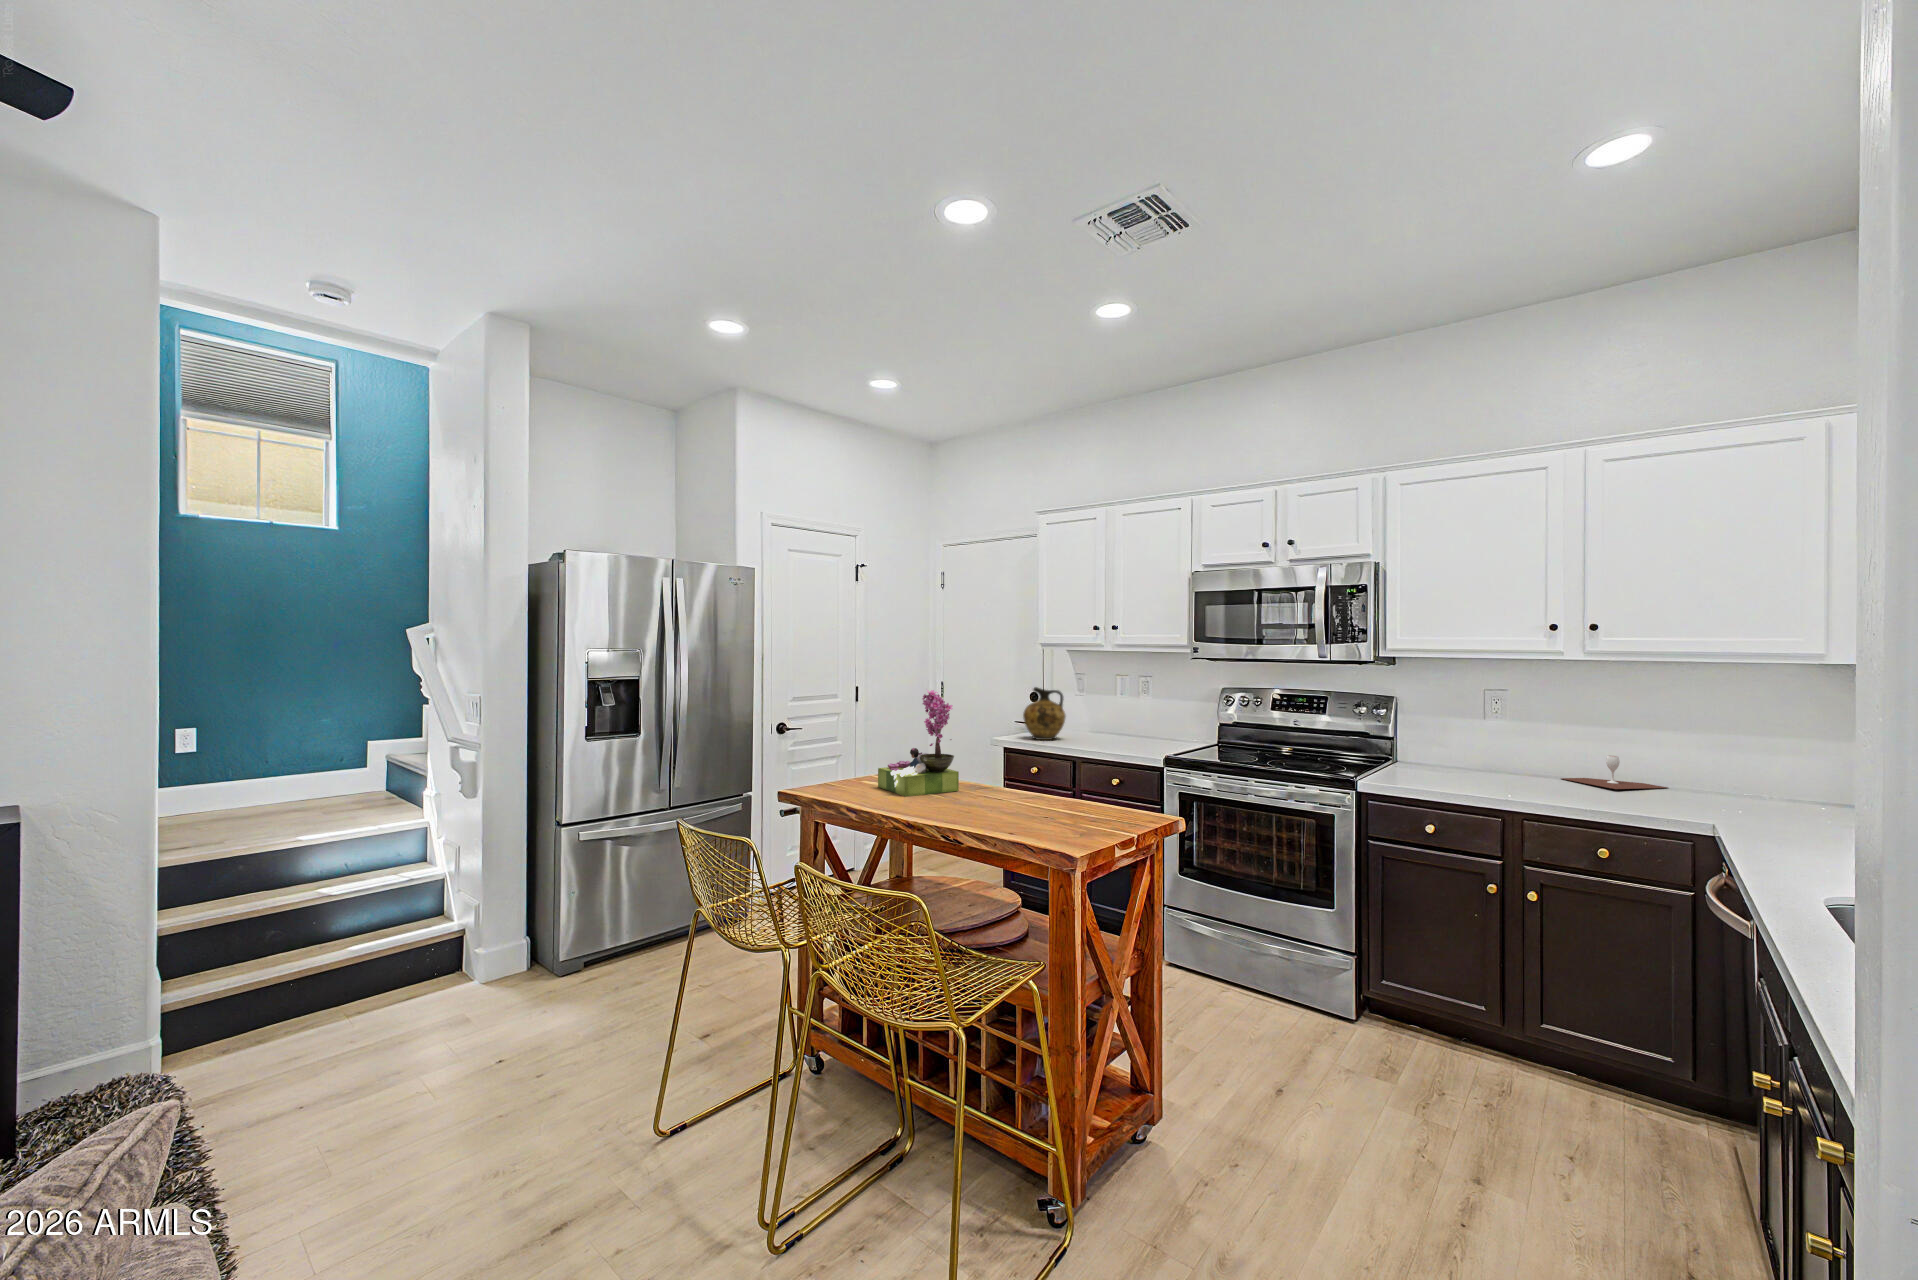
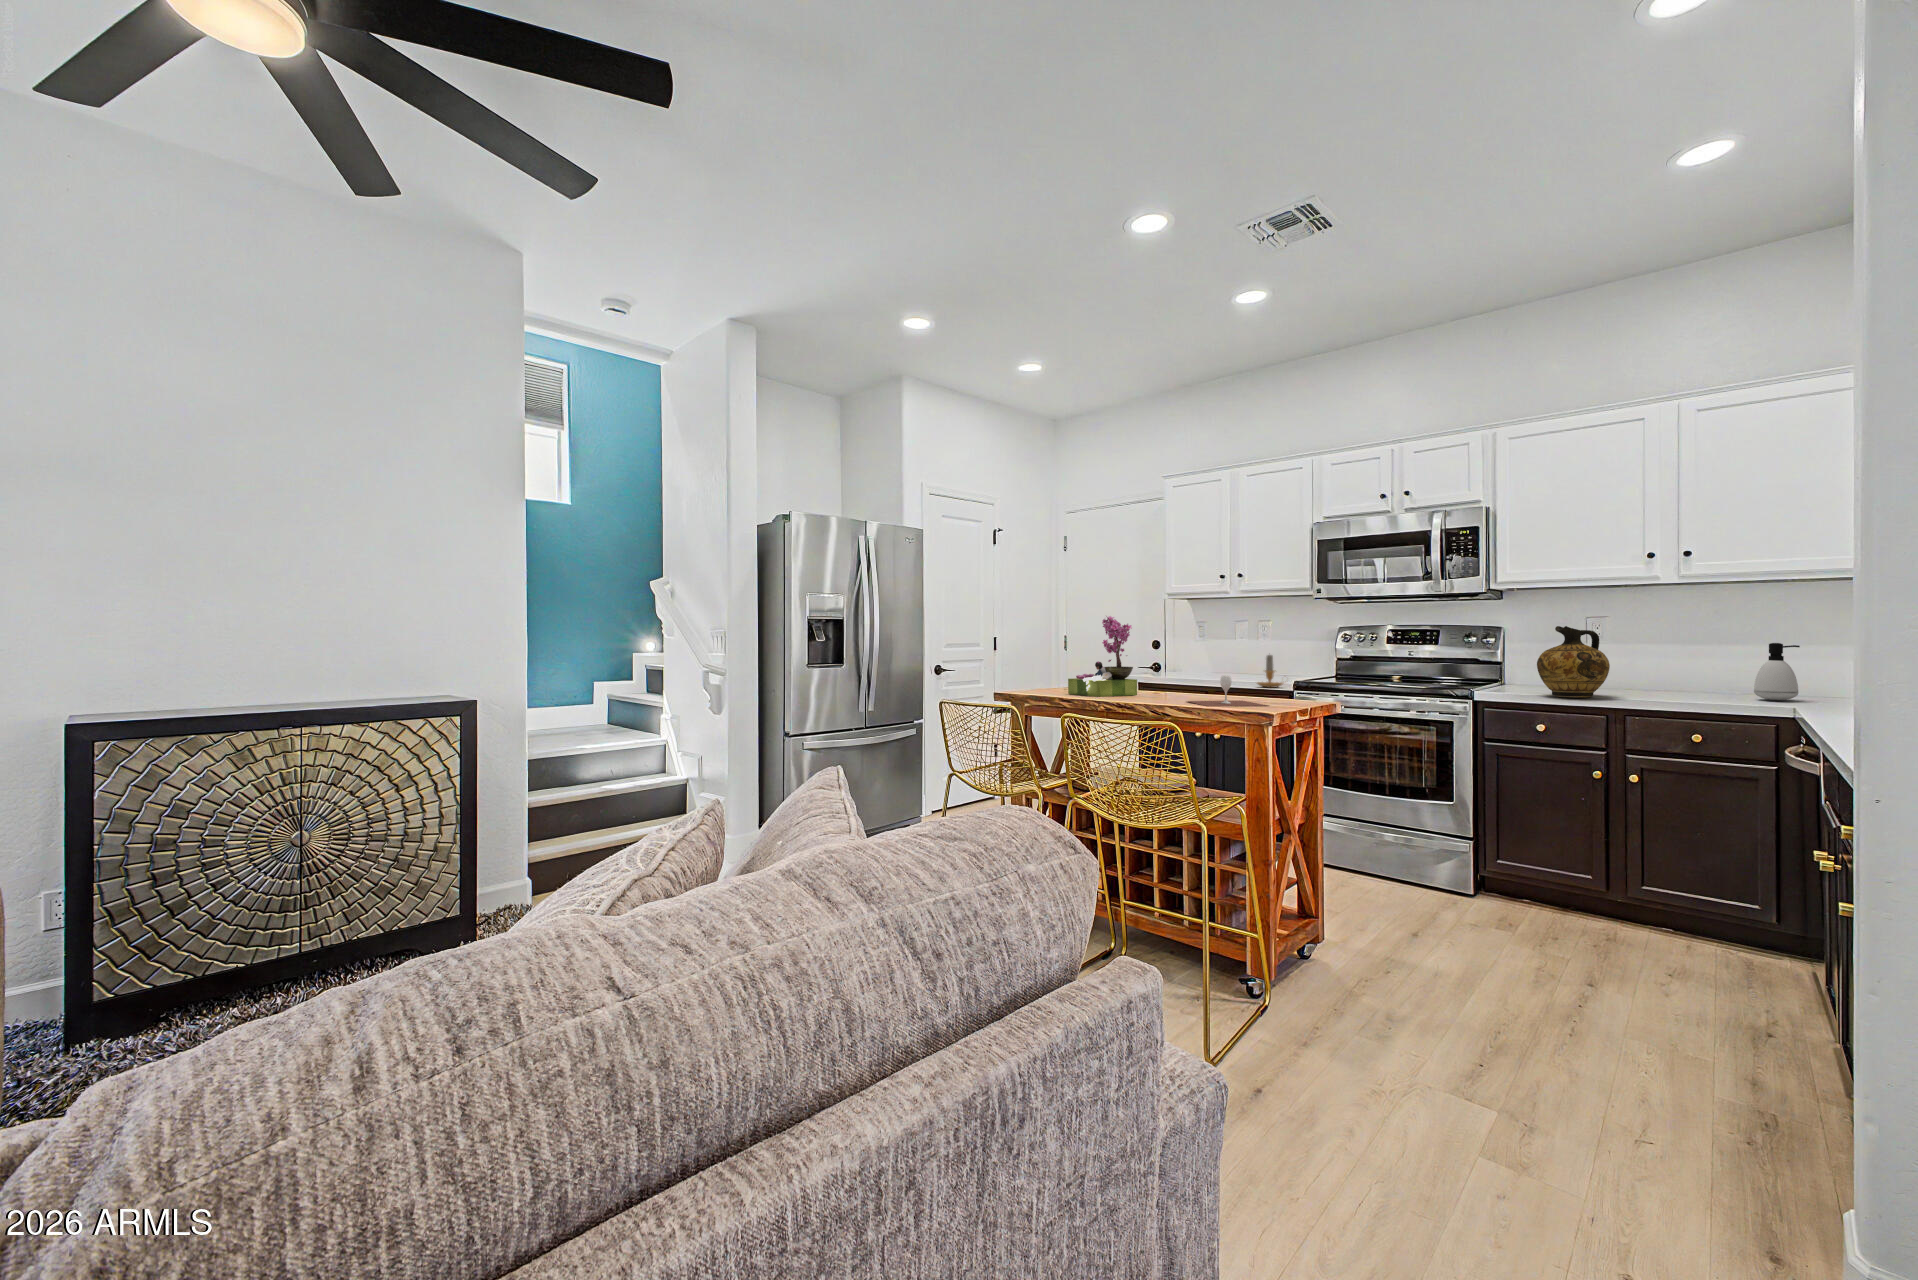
ceramic jug: present [1023,687,1066,740] -> present [1537,626,1610,697]
candle: none [1123,722,1160,763] -> present [1257,655,1283,688]
soap dispenser: none [1668,738,1719,806] -> present [1754,643,1800,700]
wine glass: present [1561,756,1667,789] -> present [1187,676,1268,707]

